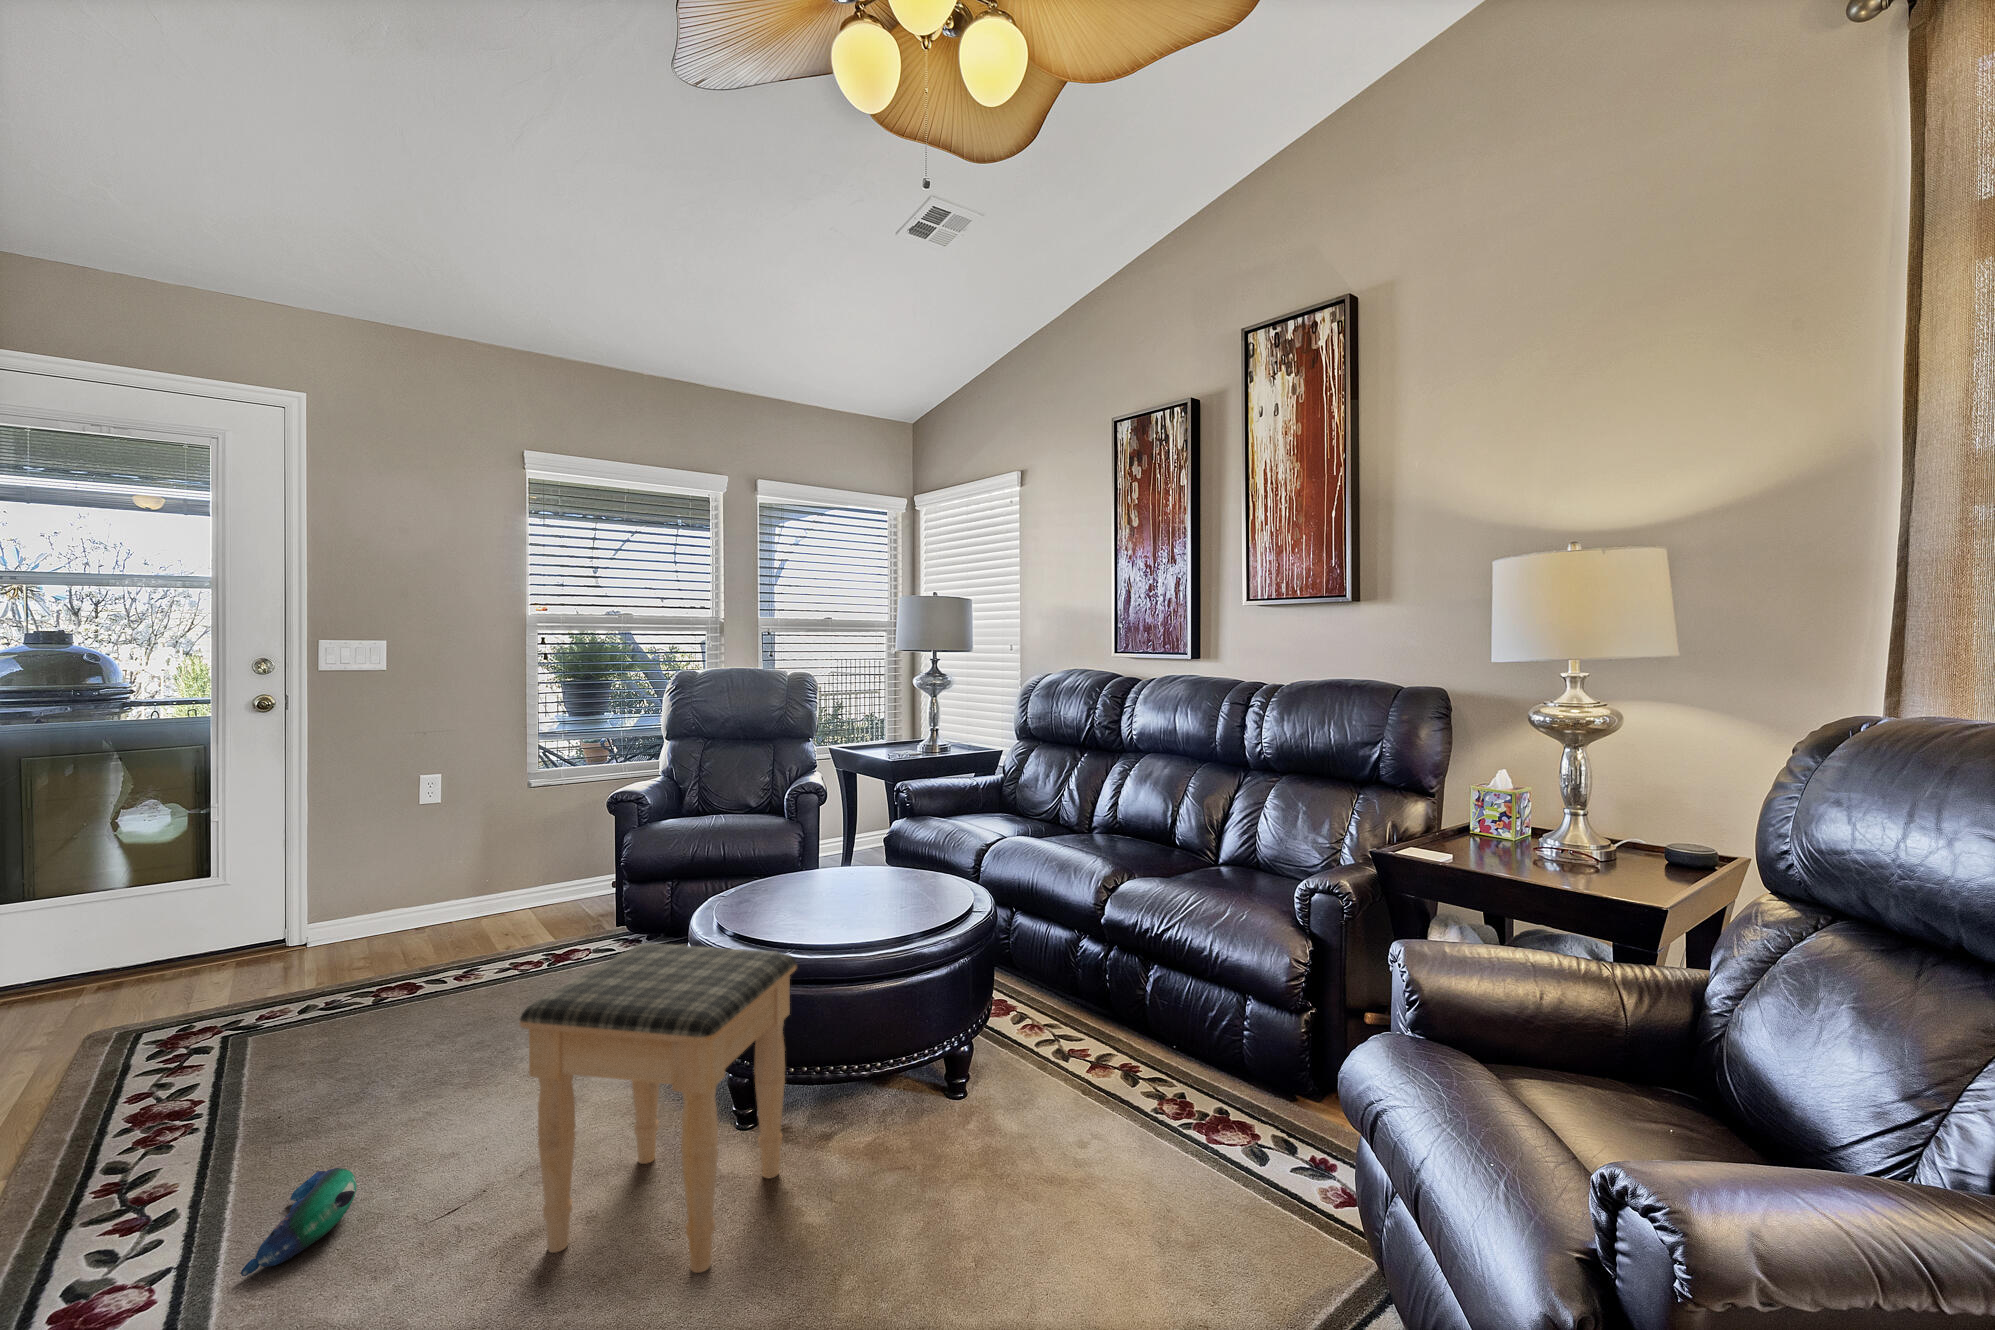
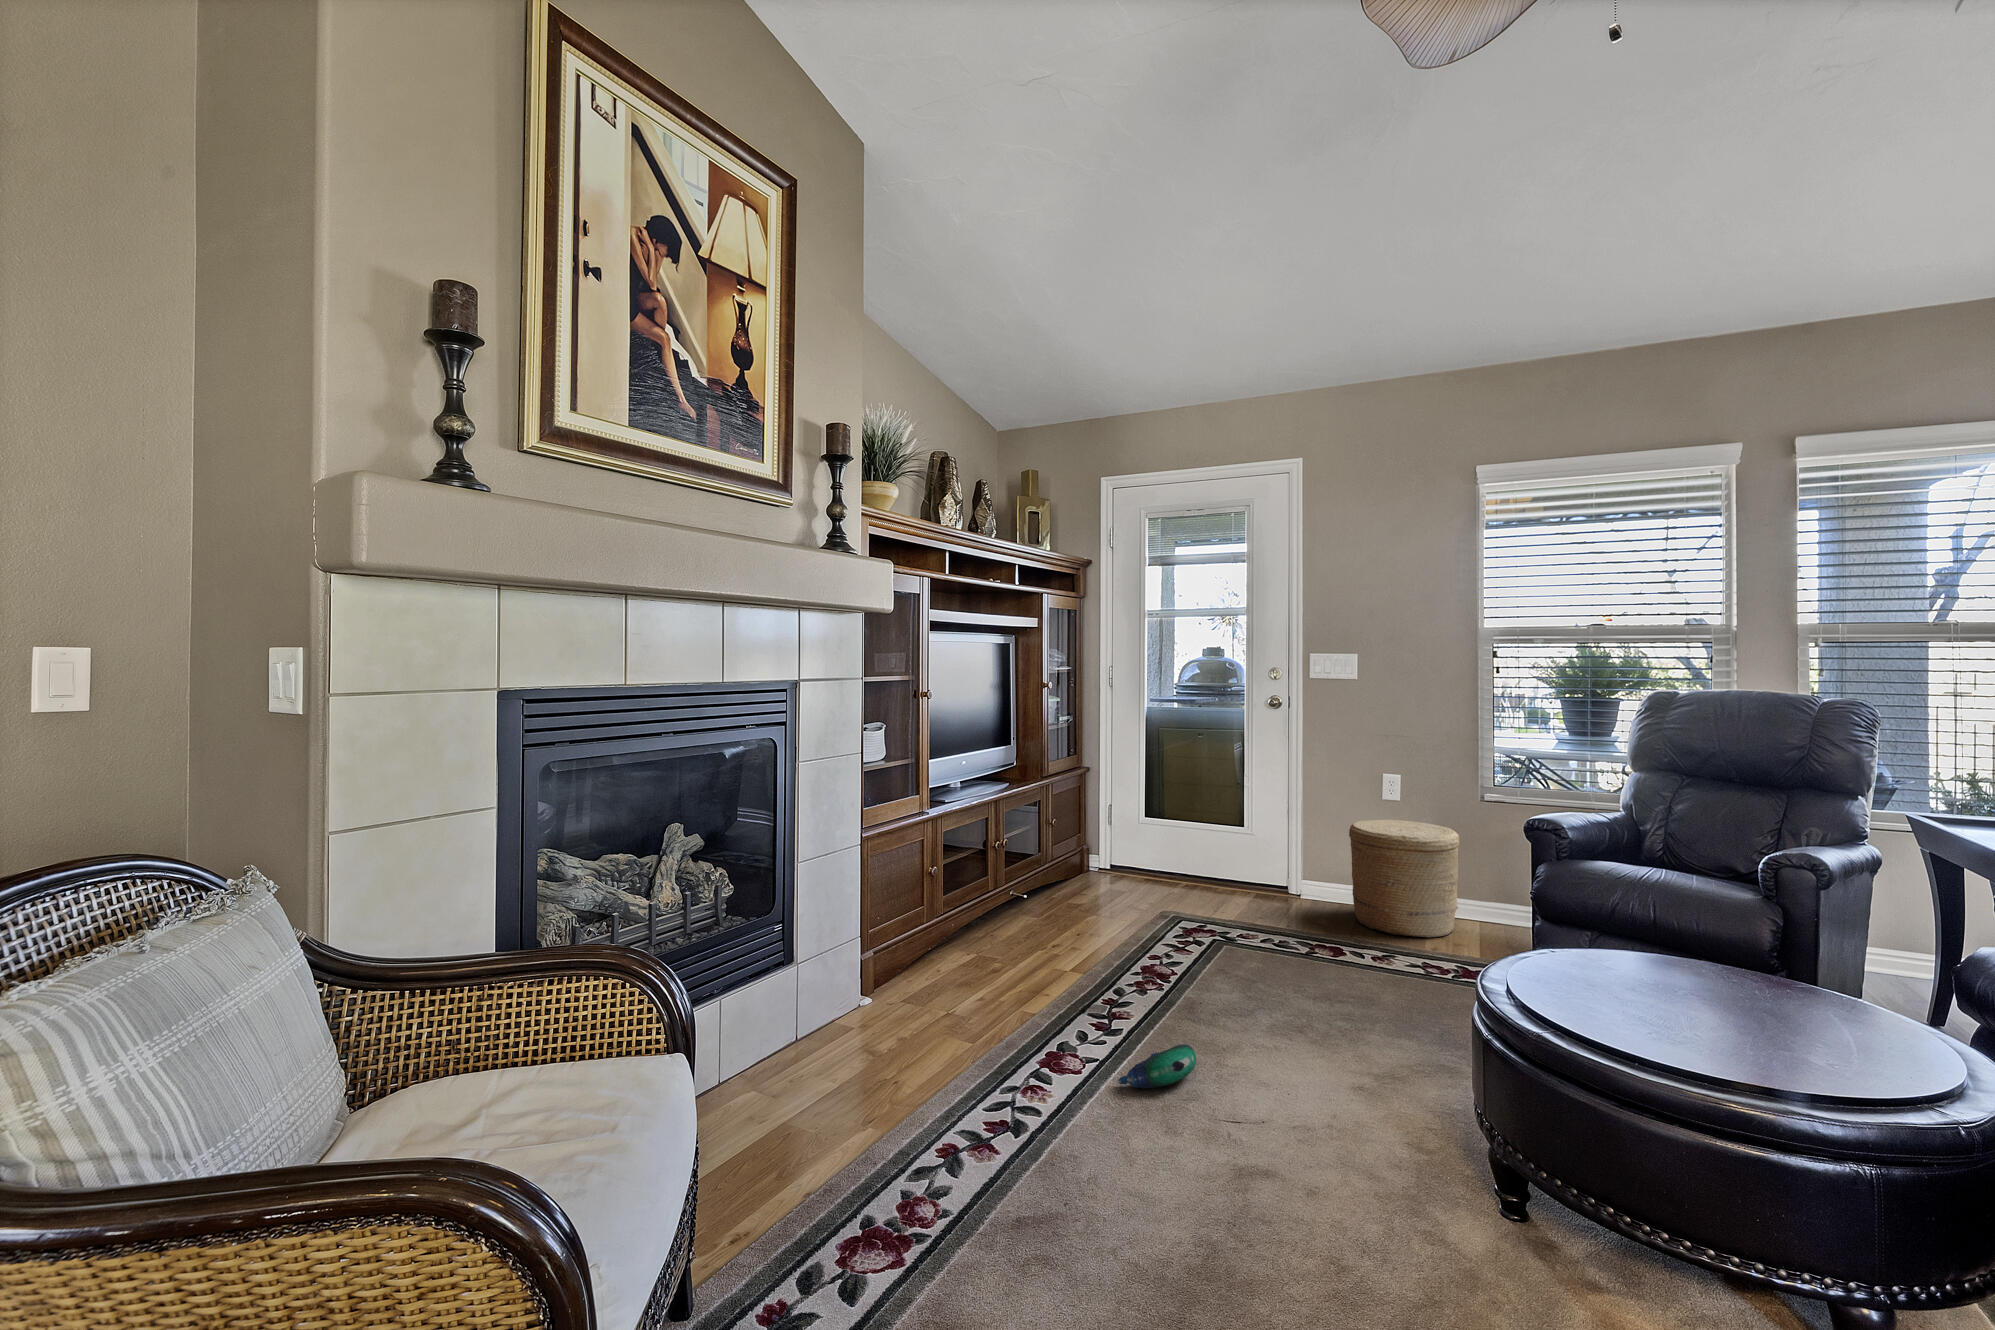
woven basket: none [390,822,520,954] -> present [1349,820,1459,937]
footstool: present [520,943,797,1273] -> none [1252,955,1534,1282]

